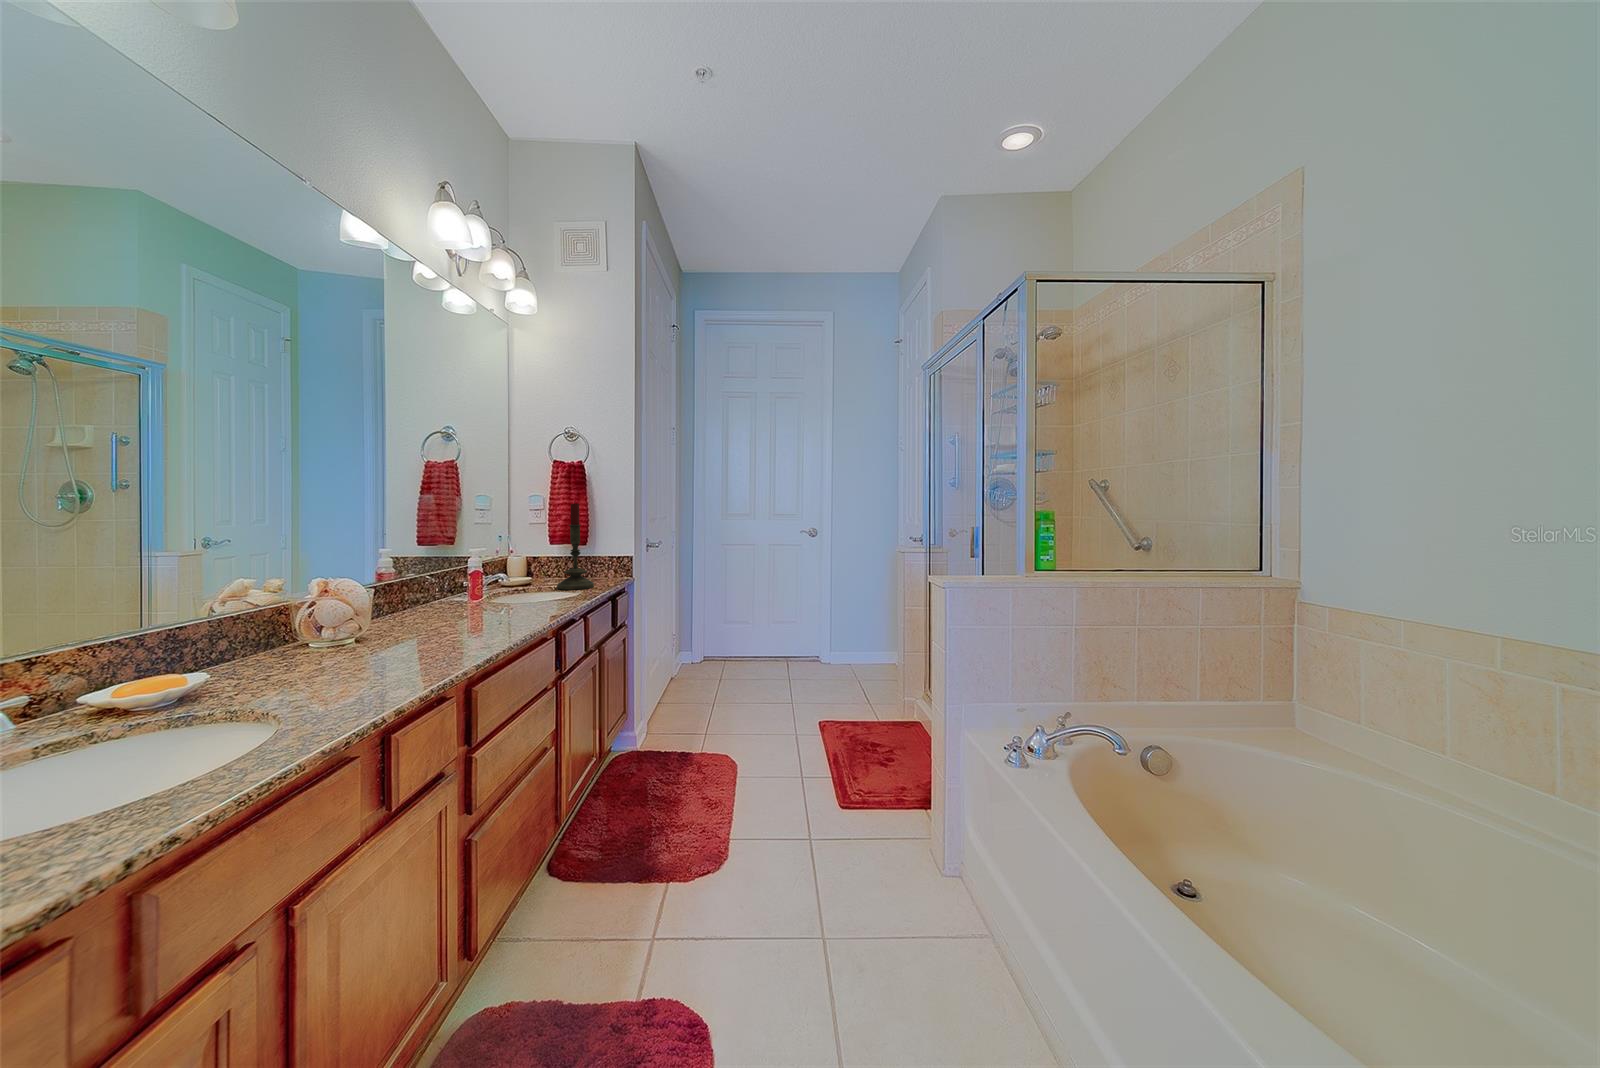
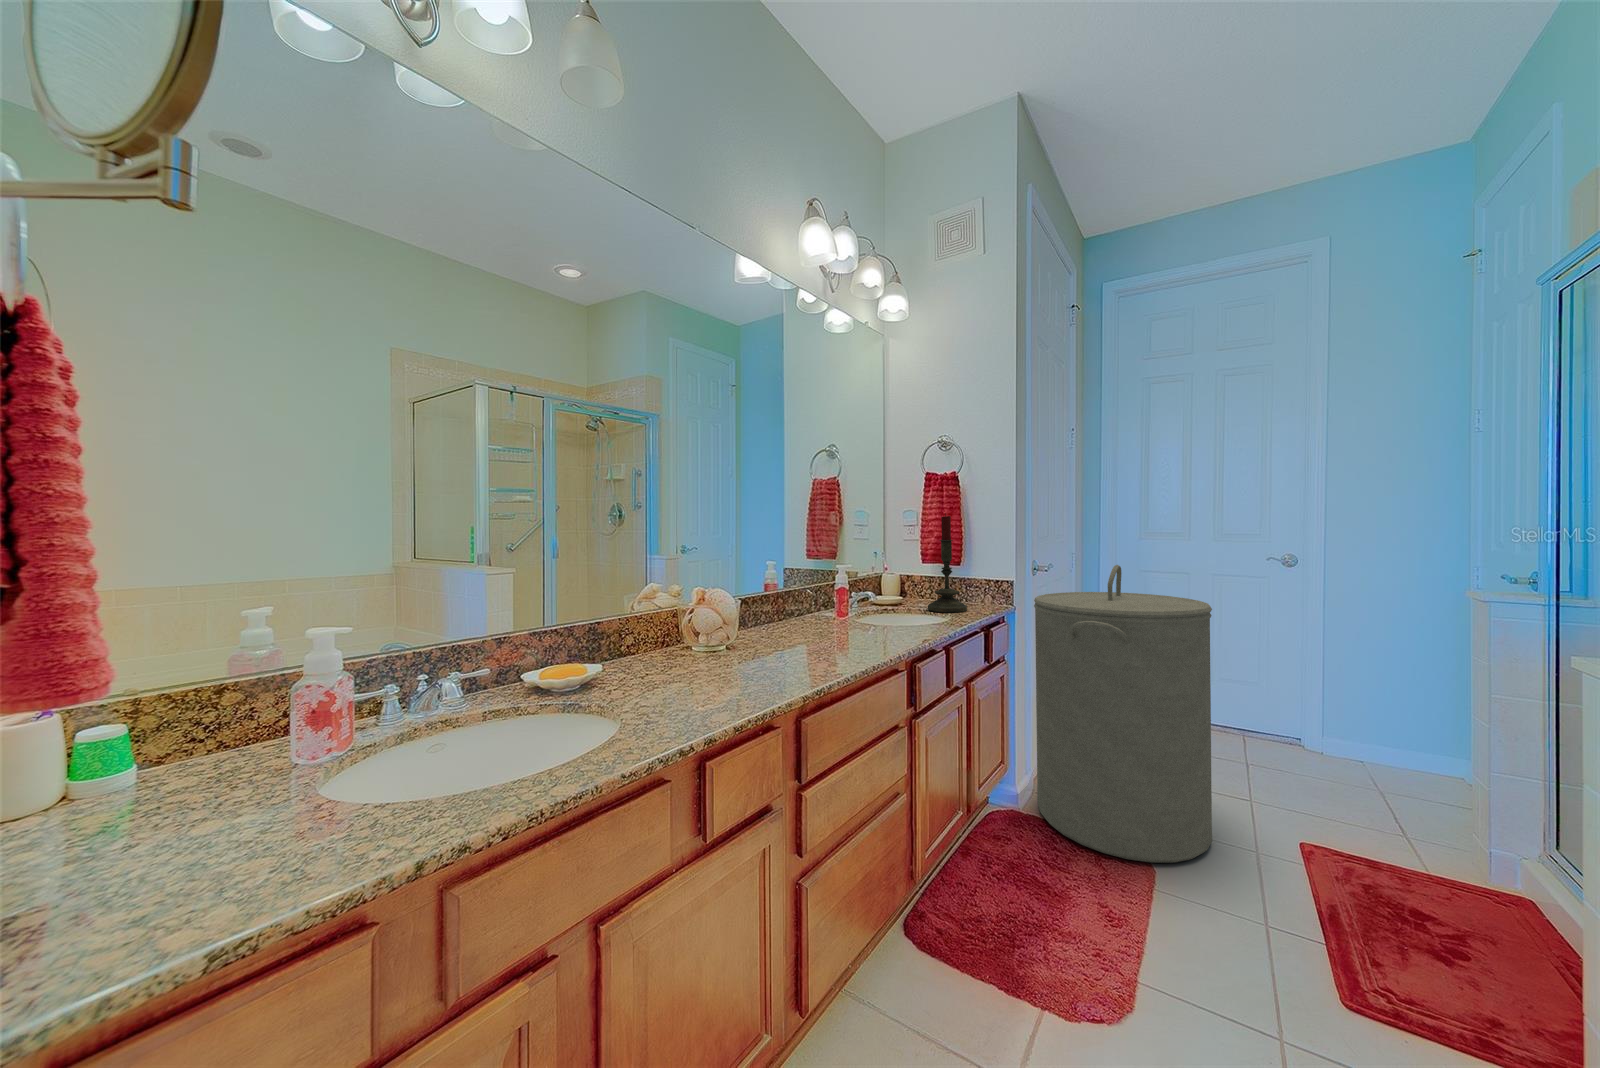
laundry hamper: none [649,544,767,759] -> present [1034,565,1212,863]

